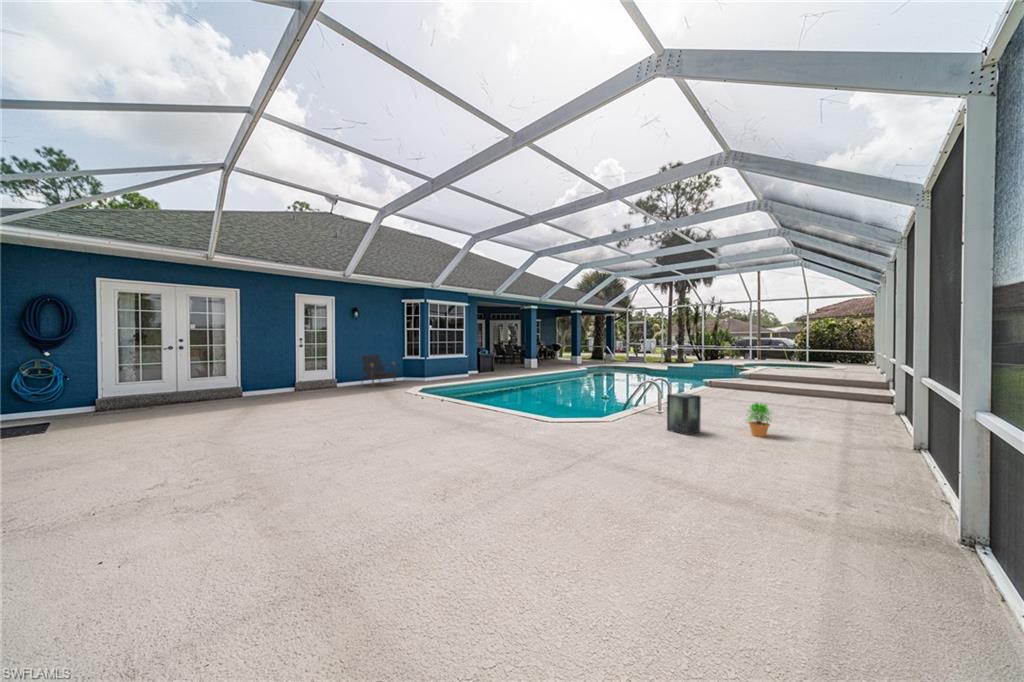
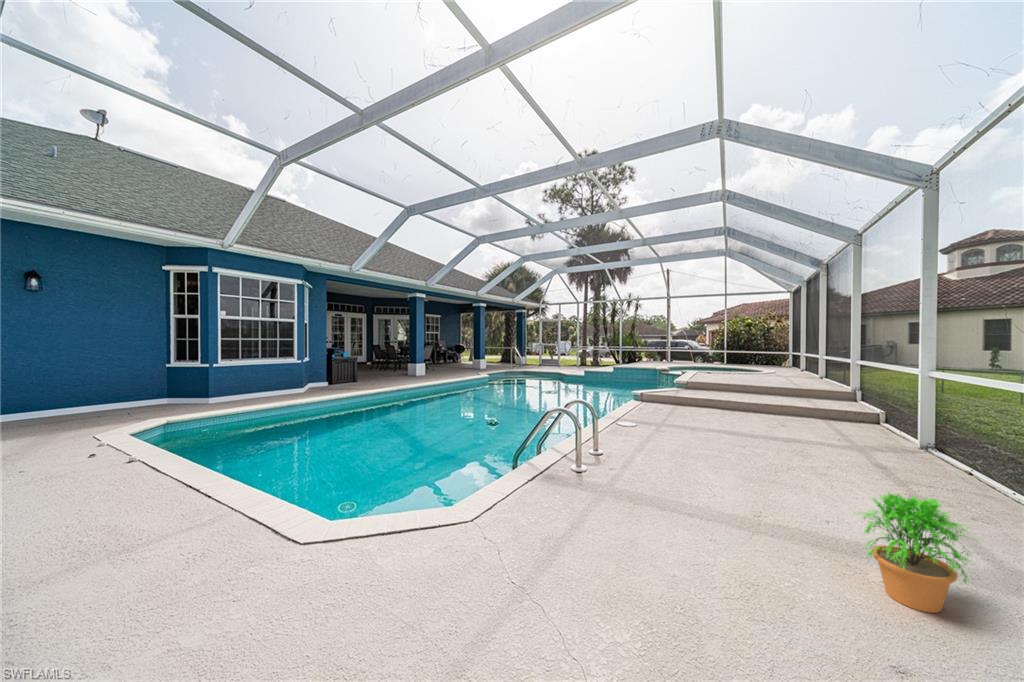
lounge chair: present [361,355,396,385] -> none [40,360,125,424]
storage box: present [667,393,701,435] -> none [635,461,738,630]

